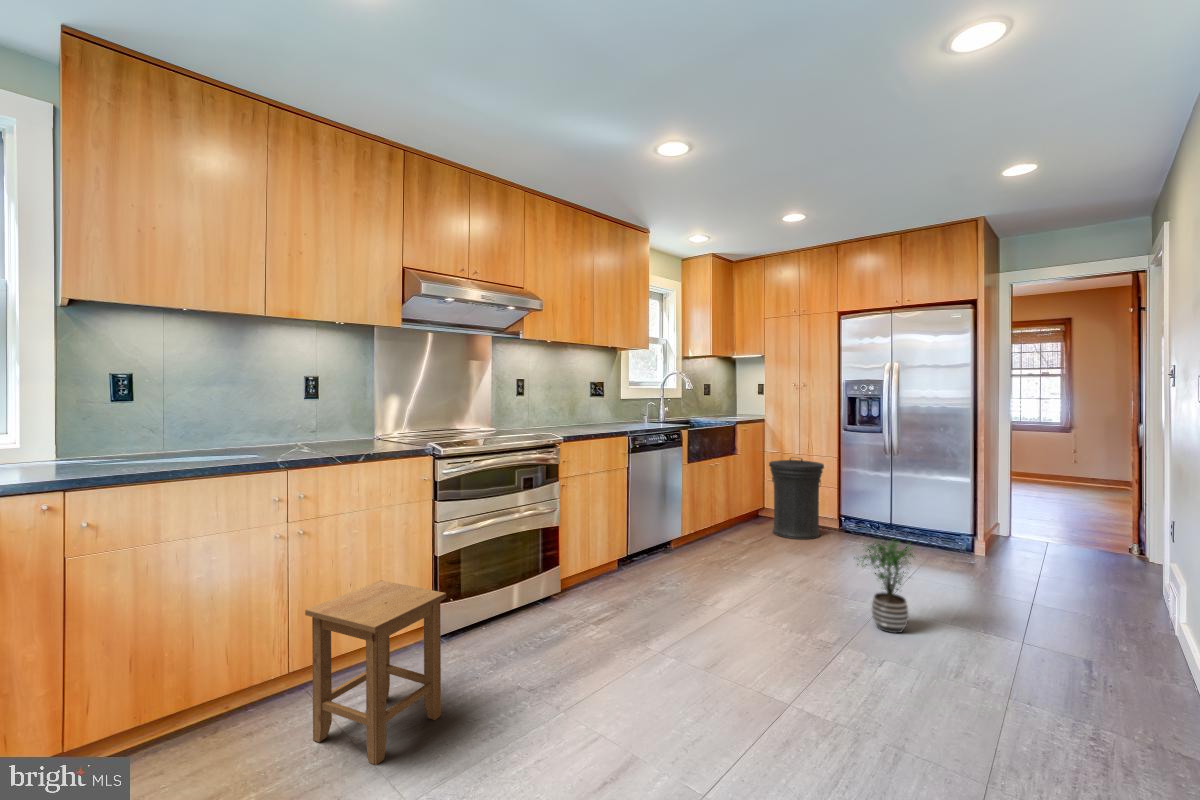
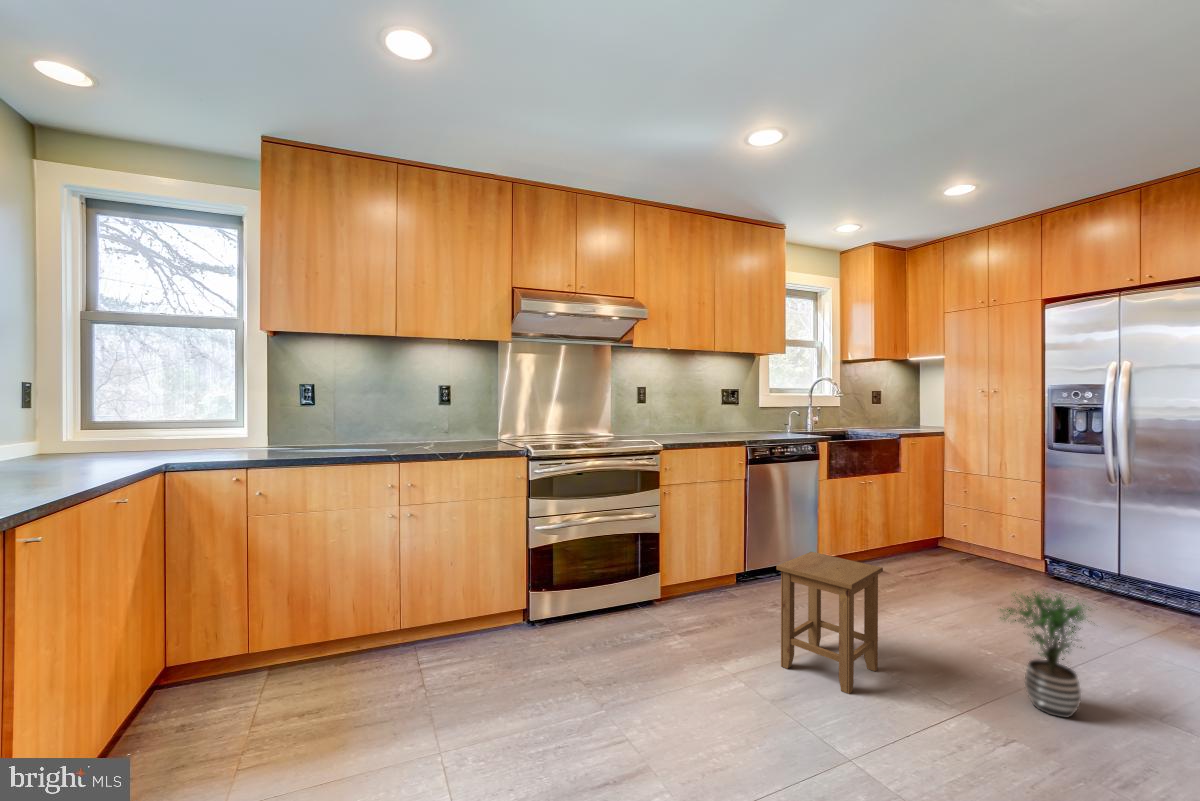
trash can: present [769,458,824,539] -> none [941,478,1019,579]
stool: present [305,580,446,765] -> present [776,552,883,694]

